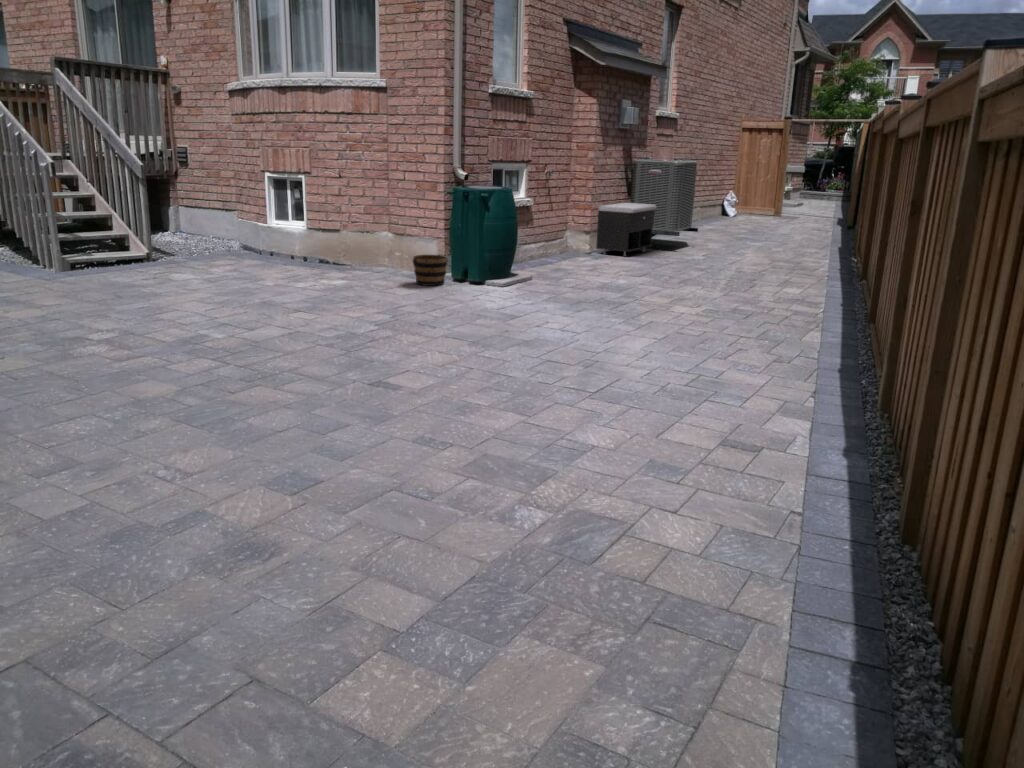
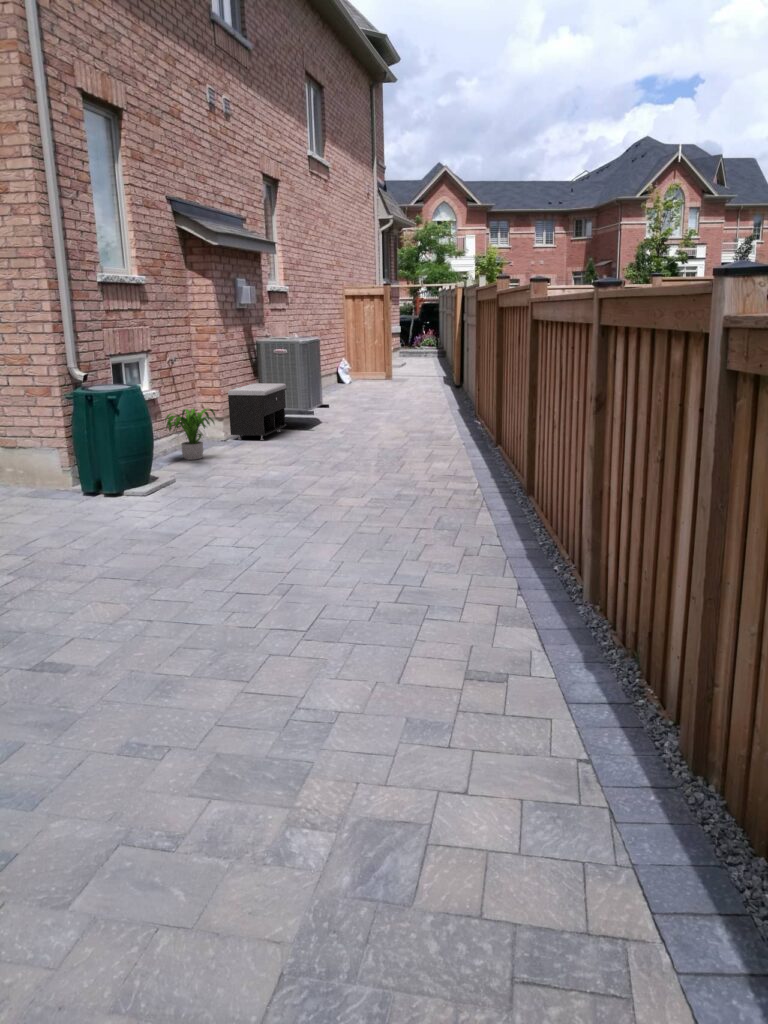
potted plant: none [534,218,581,265] -> present [165,408,215,460]
bucket: present [413,255,448,286] -> none [32,468,75,506]

